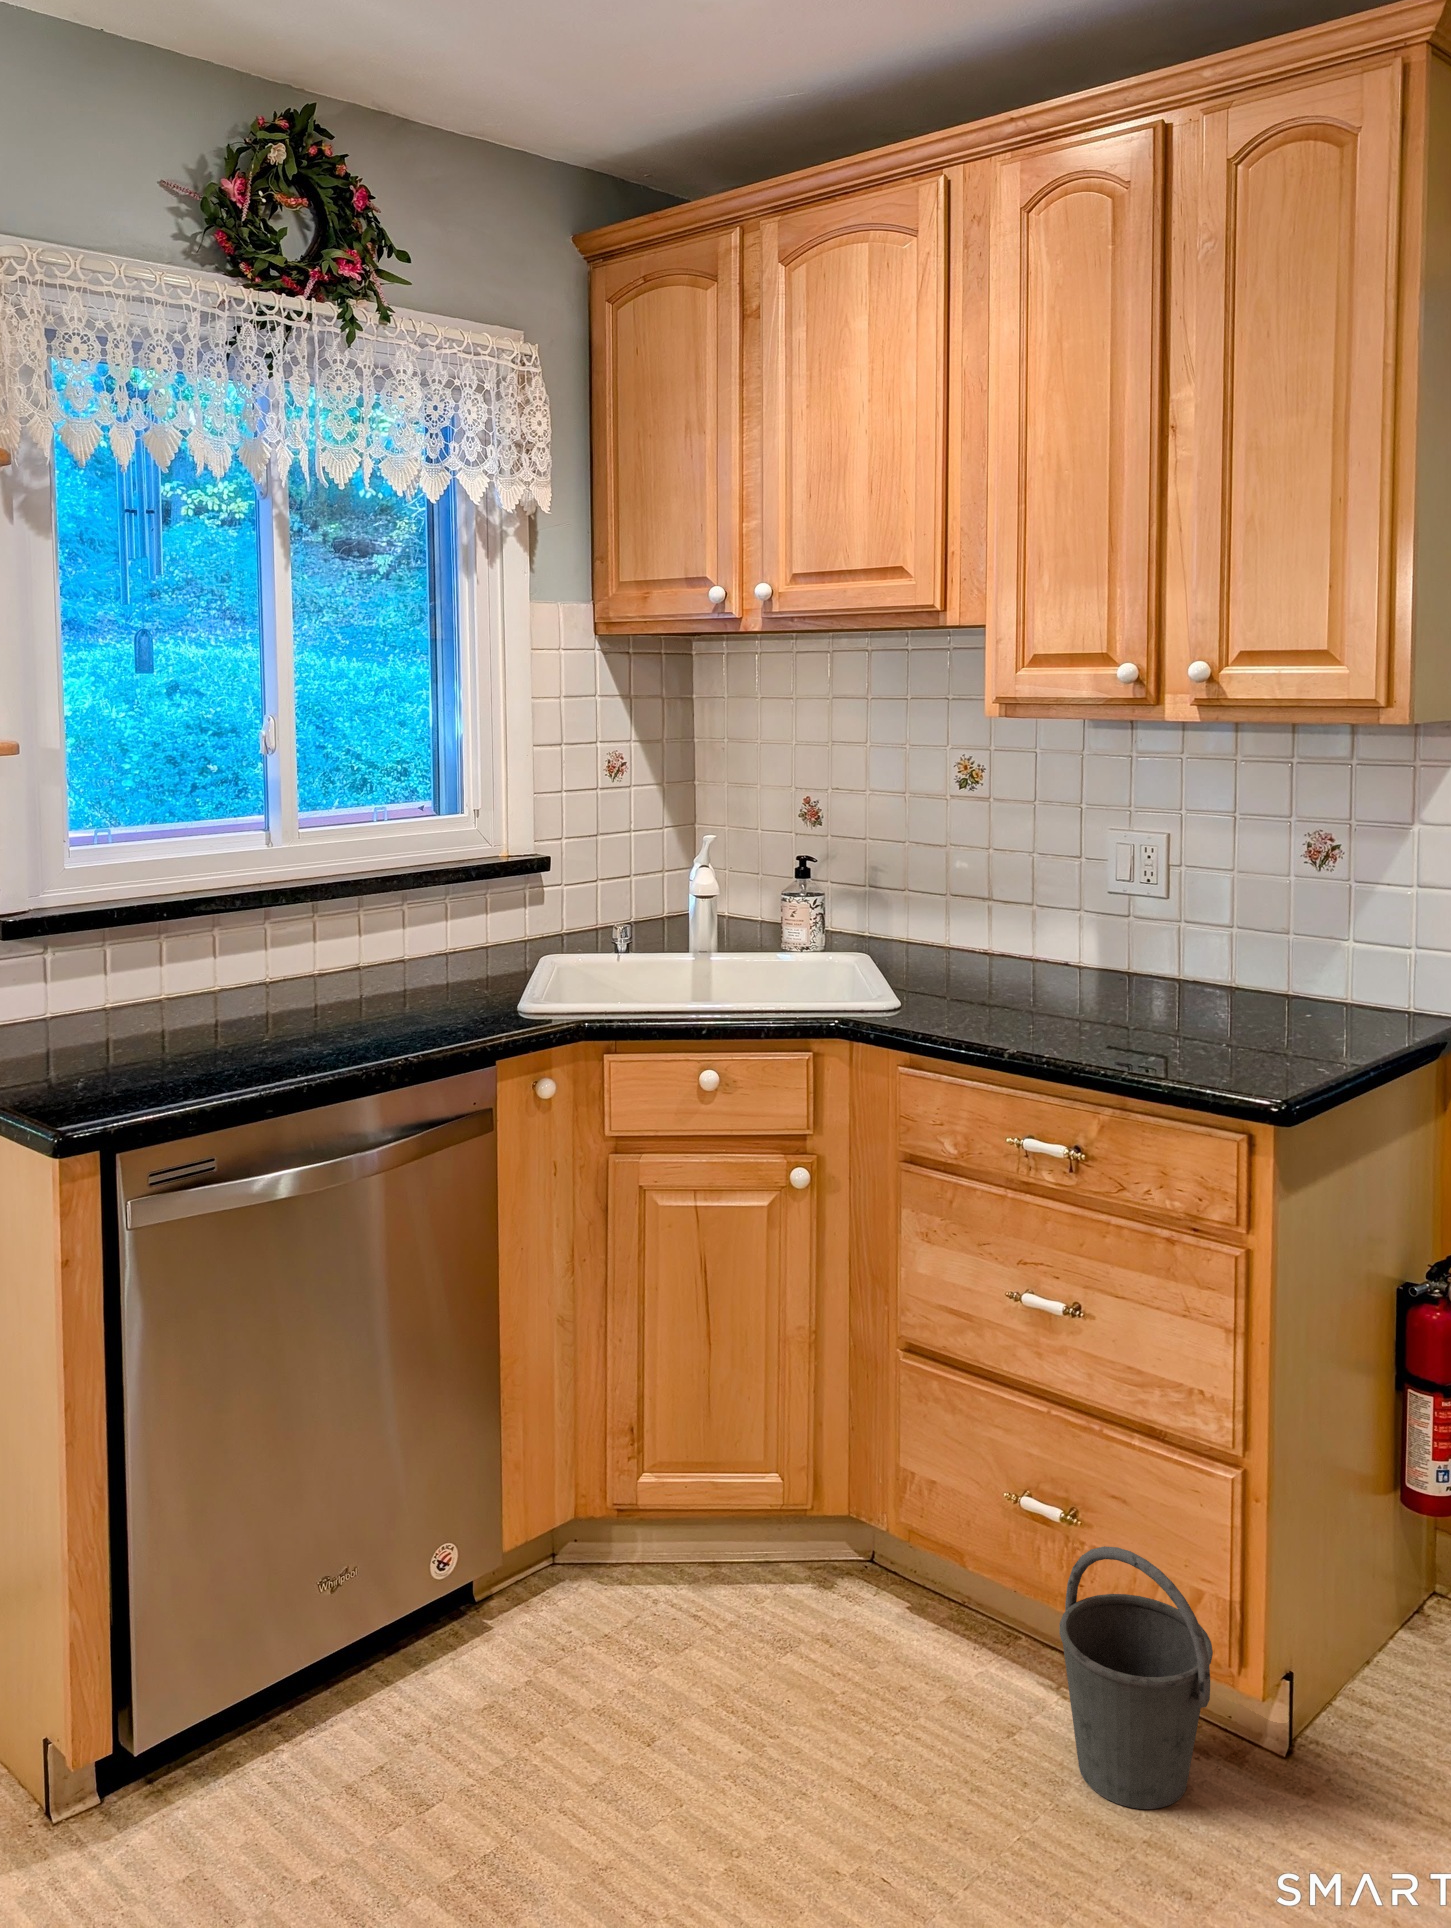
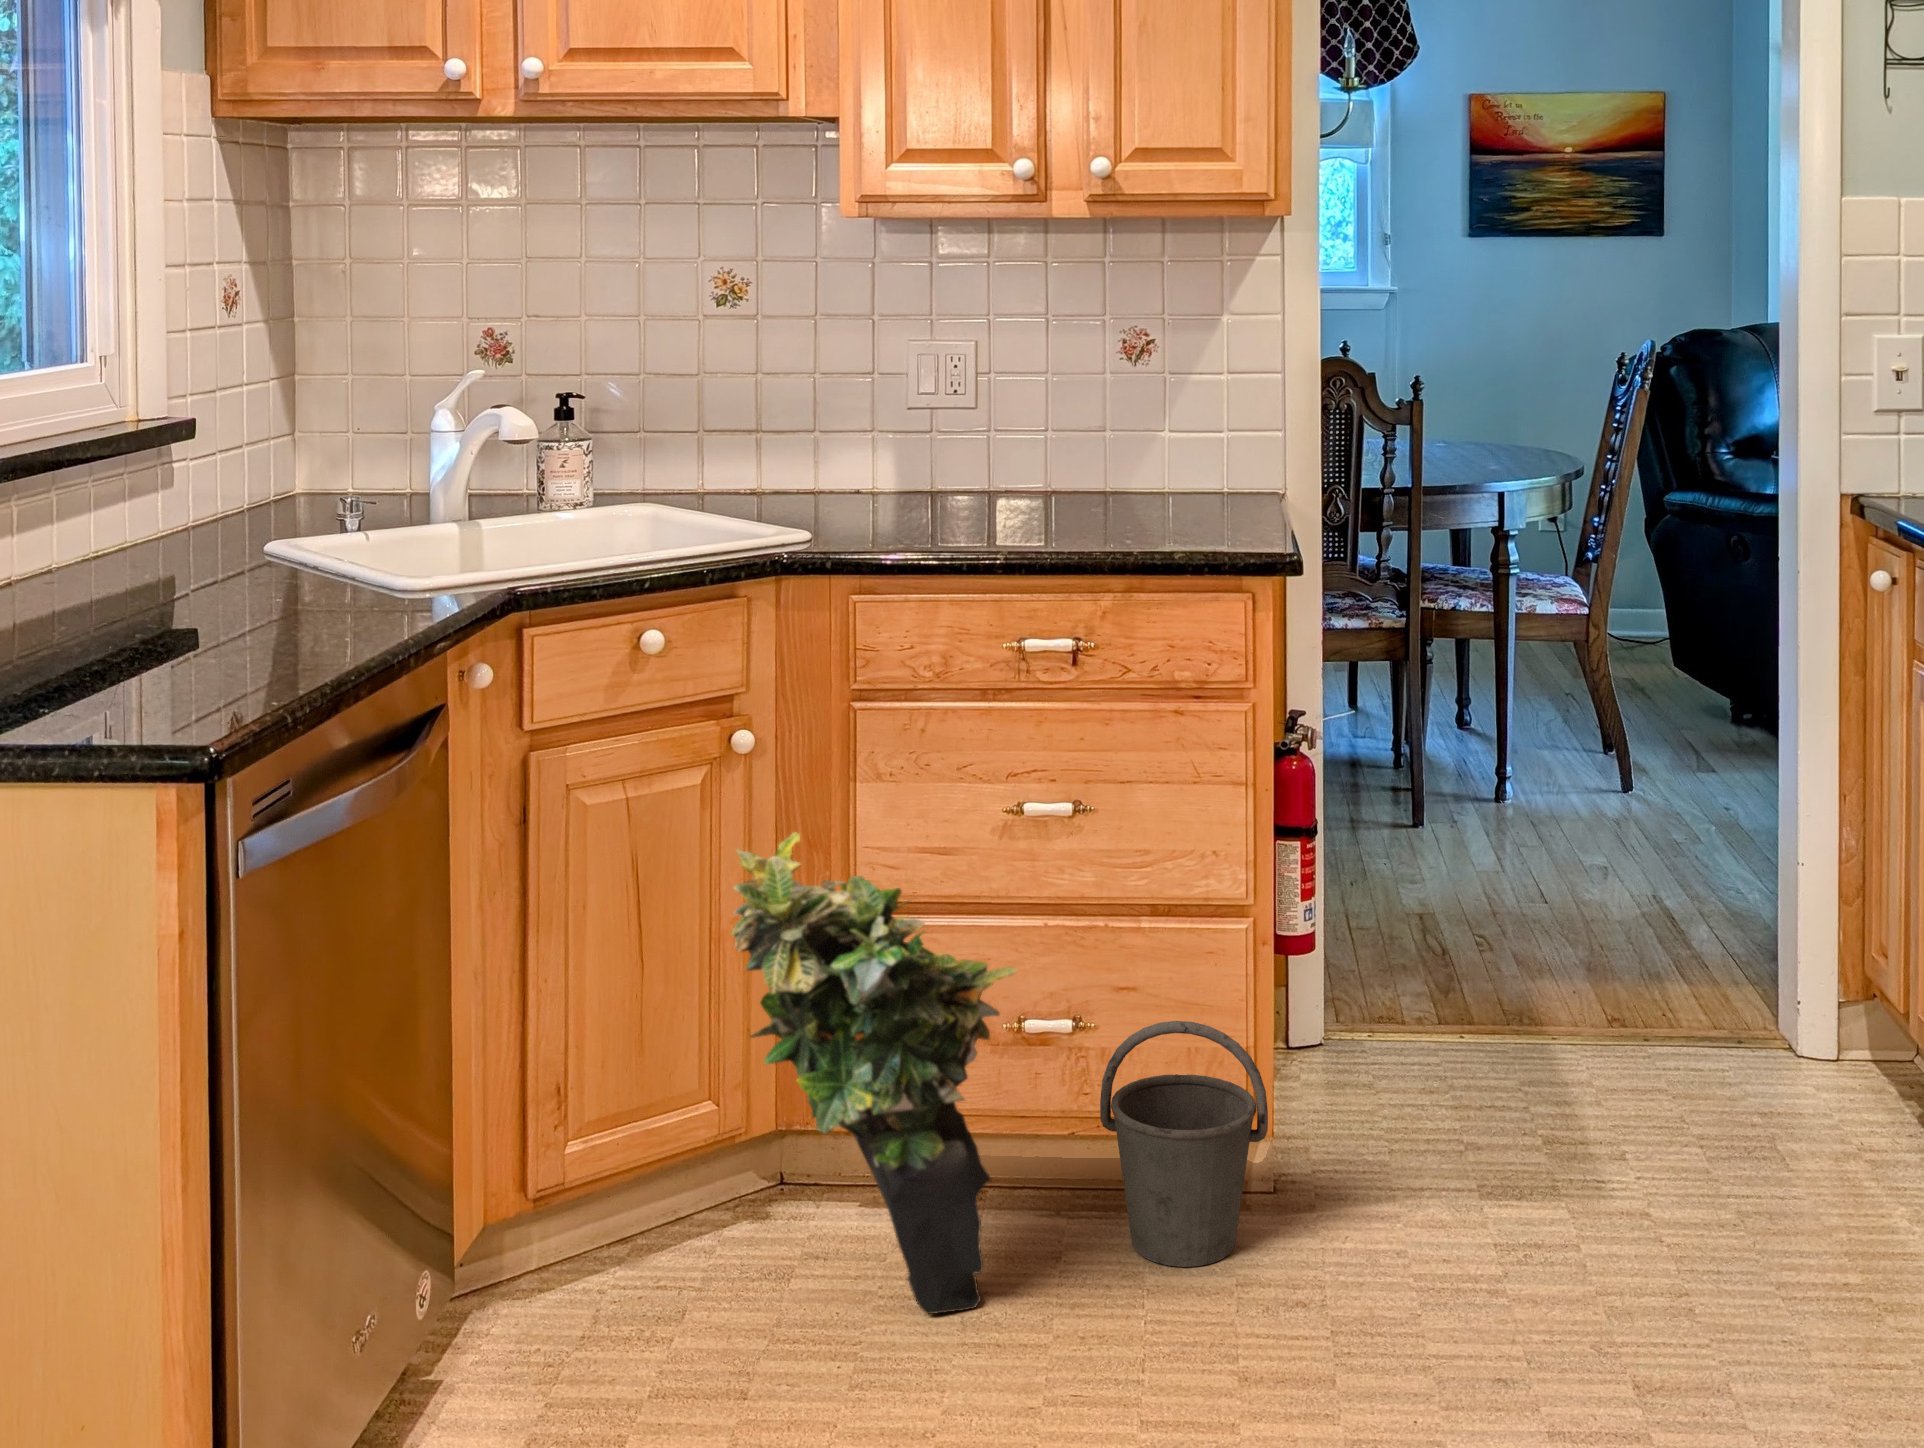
potted plant: none [674,1268,944,1745] -> present [732,832,1017,1314]

